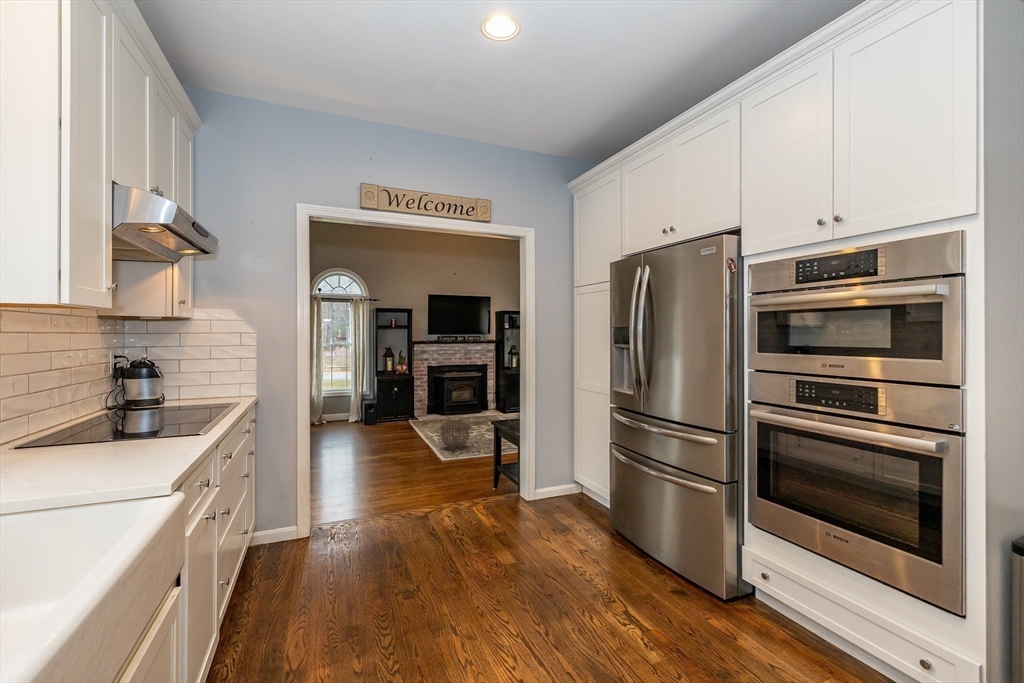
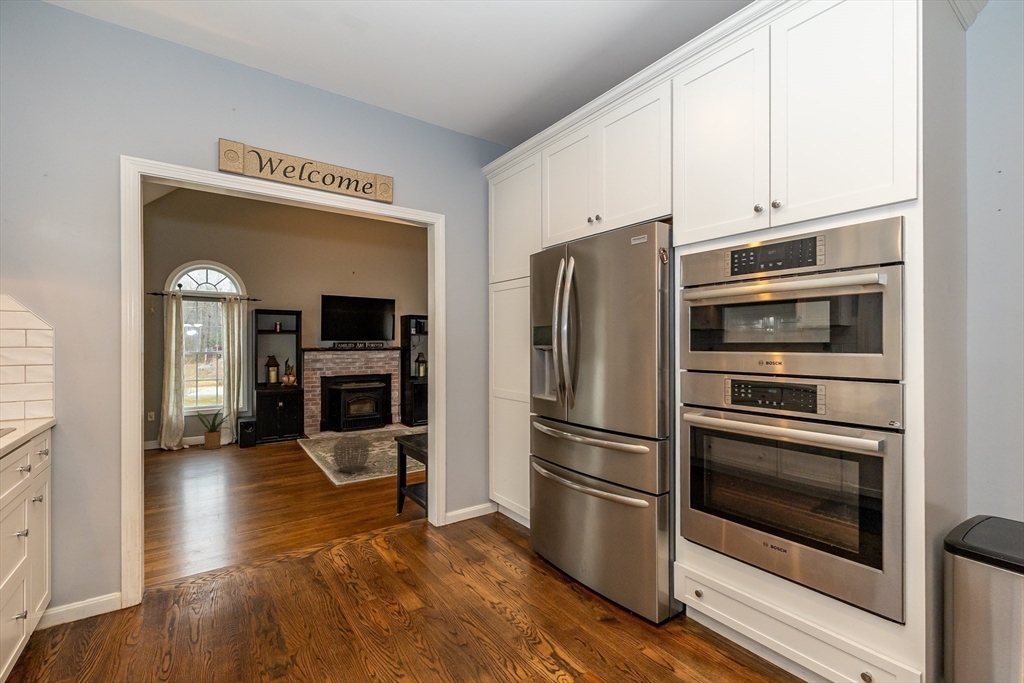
house plant: none [330,391,362,426] -> present [197,408,231,449]

